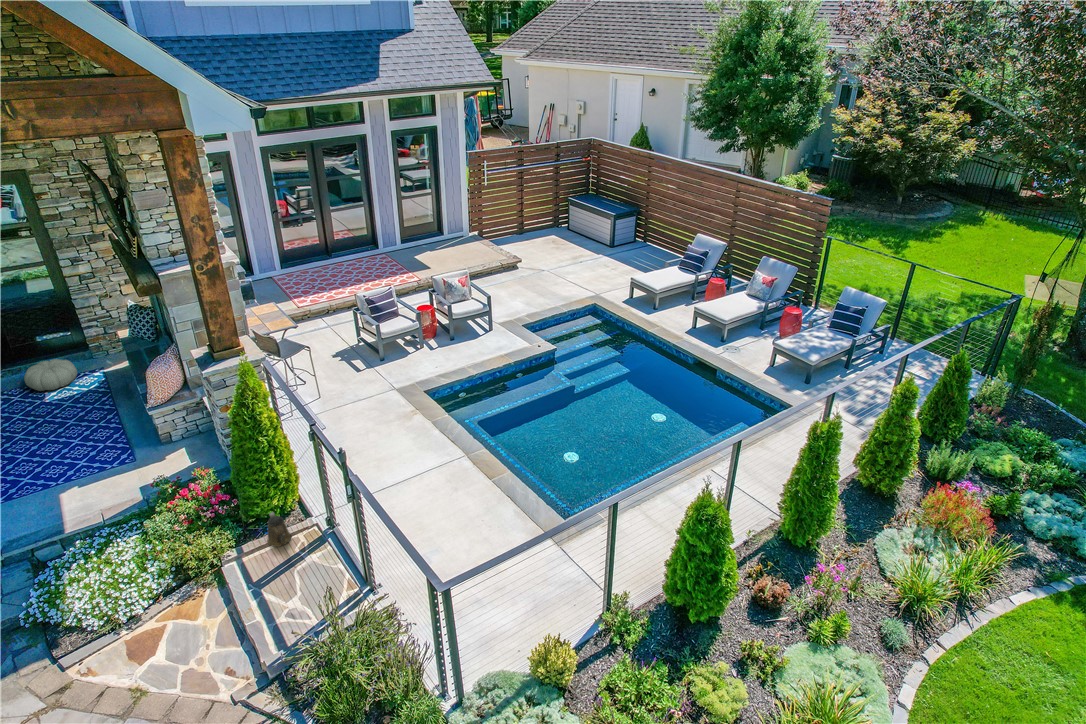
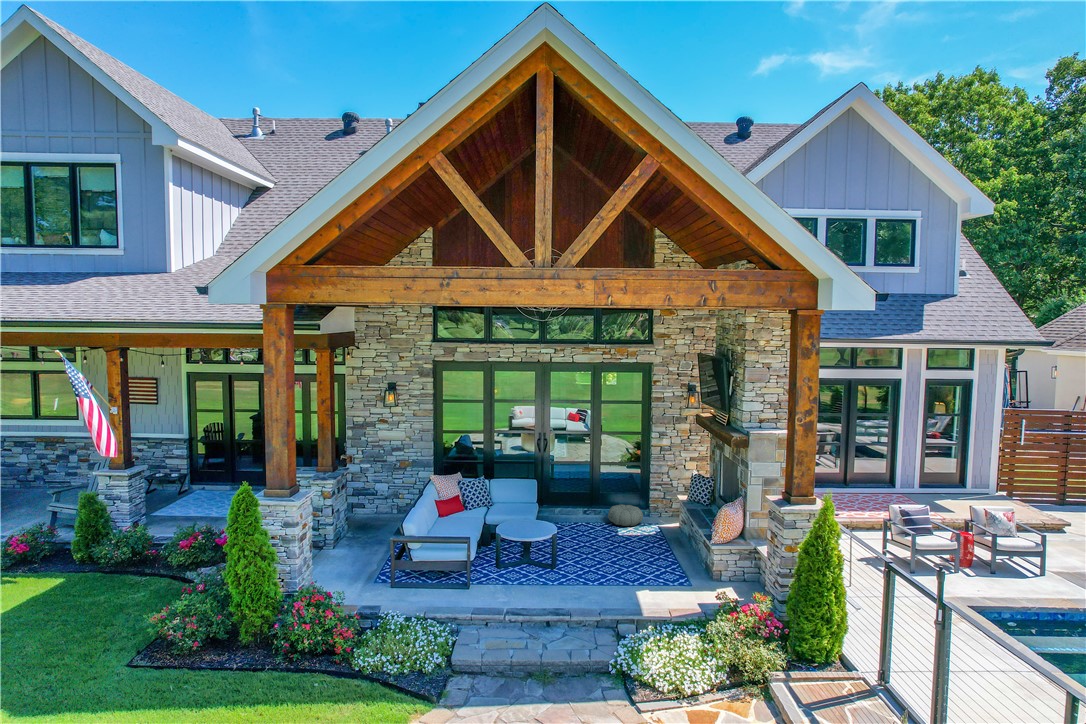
watering can: present [267,512,291,547] -> none [813,653,840,688]

